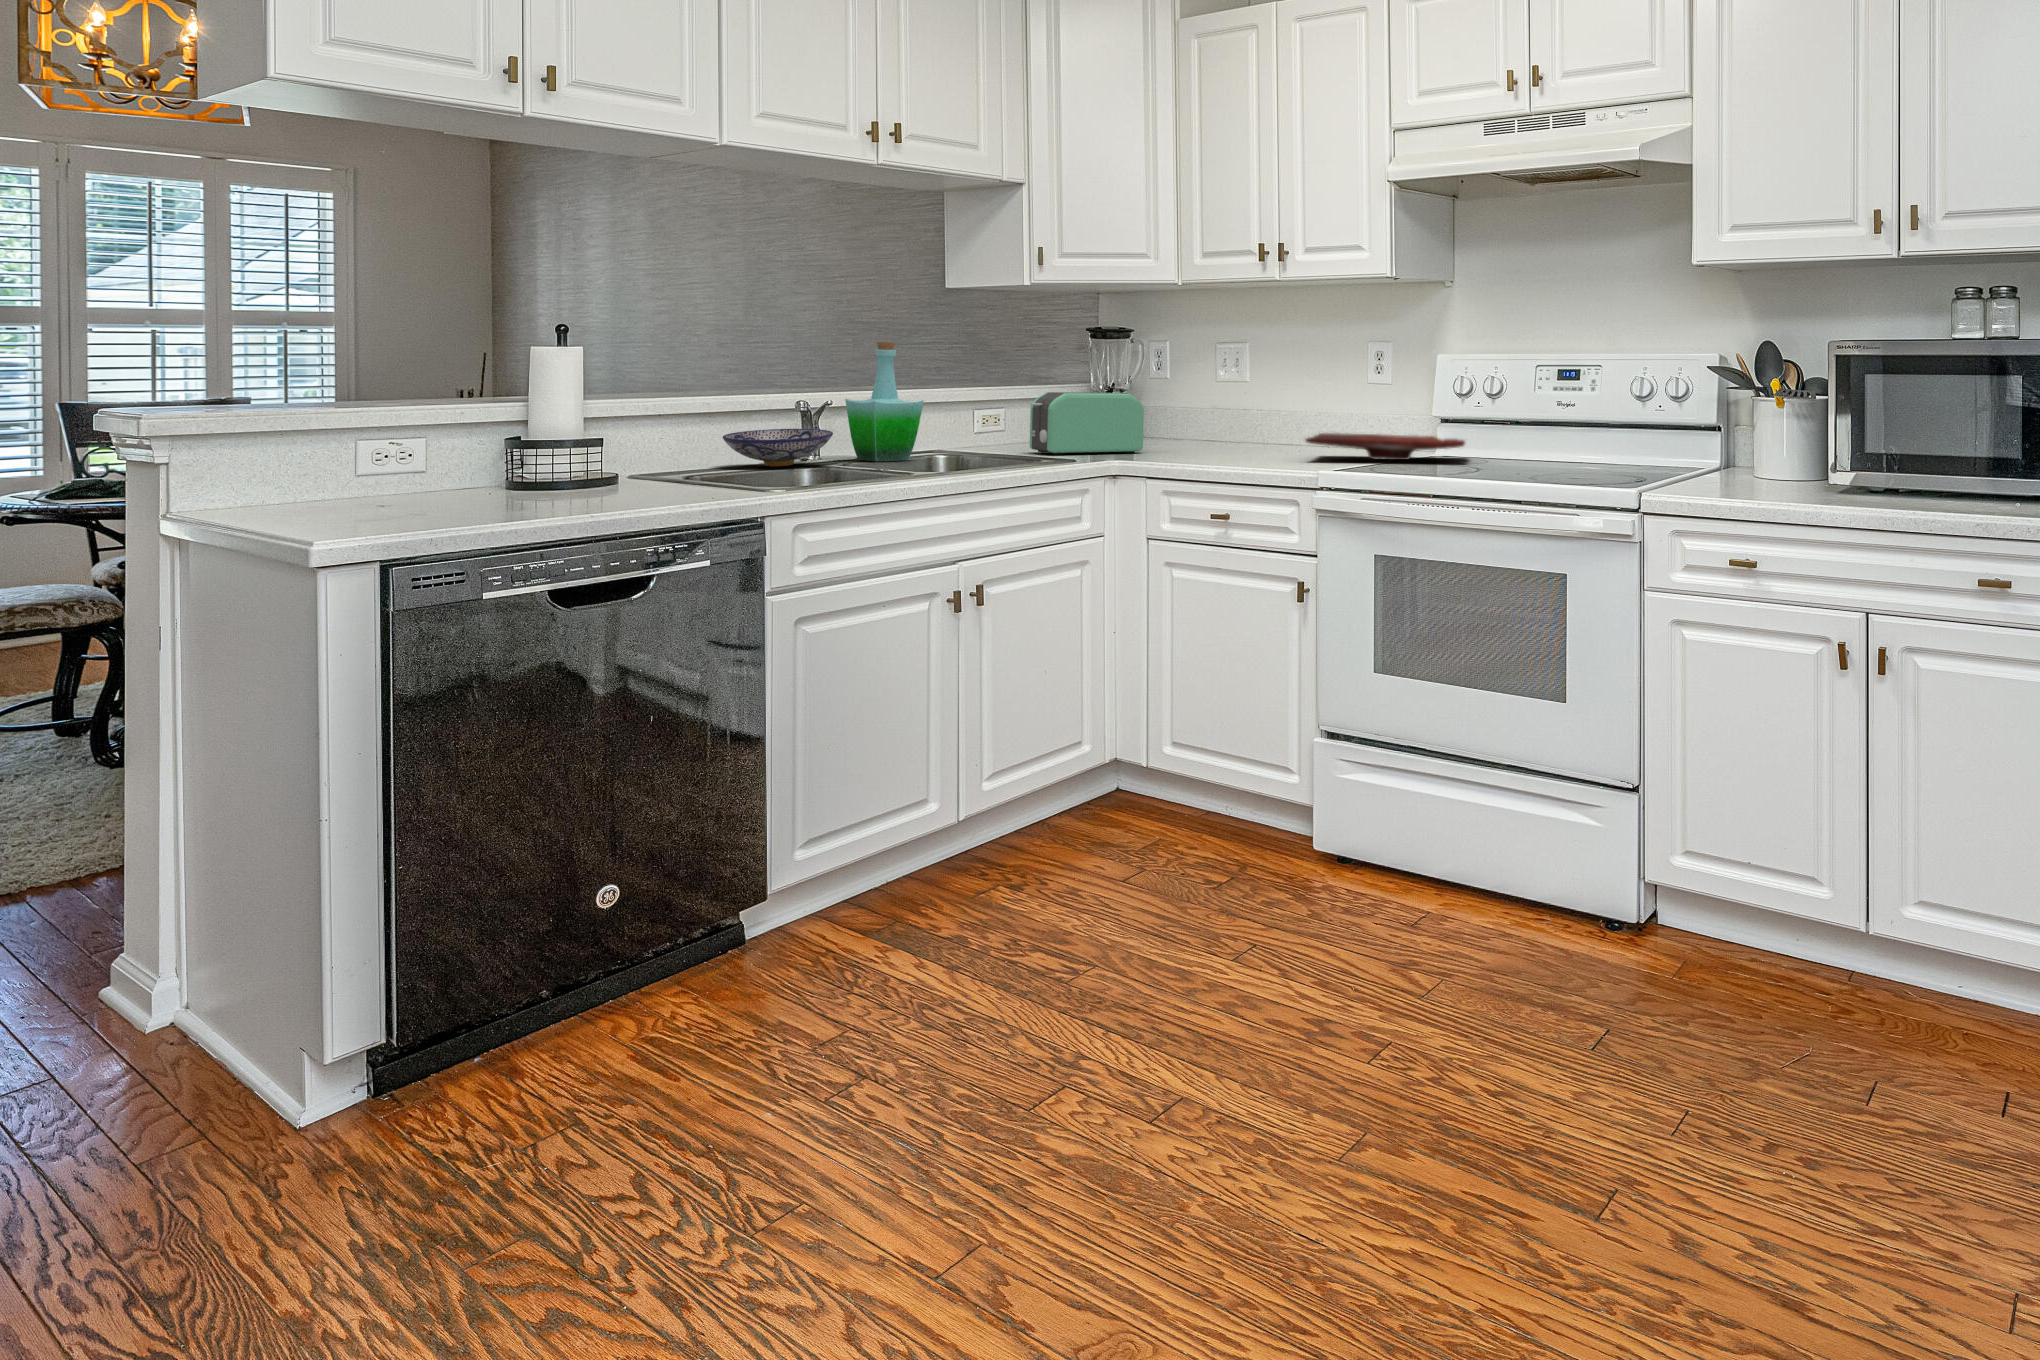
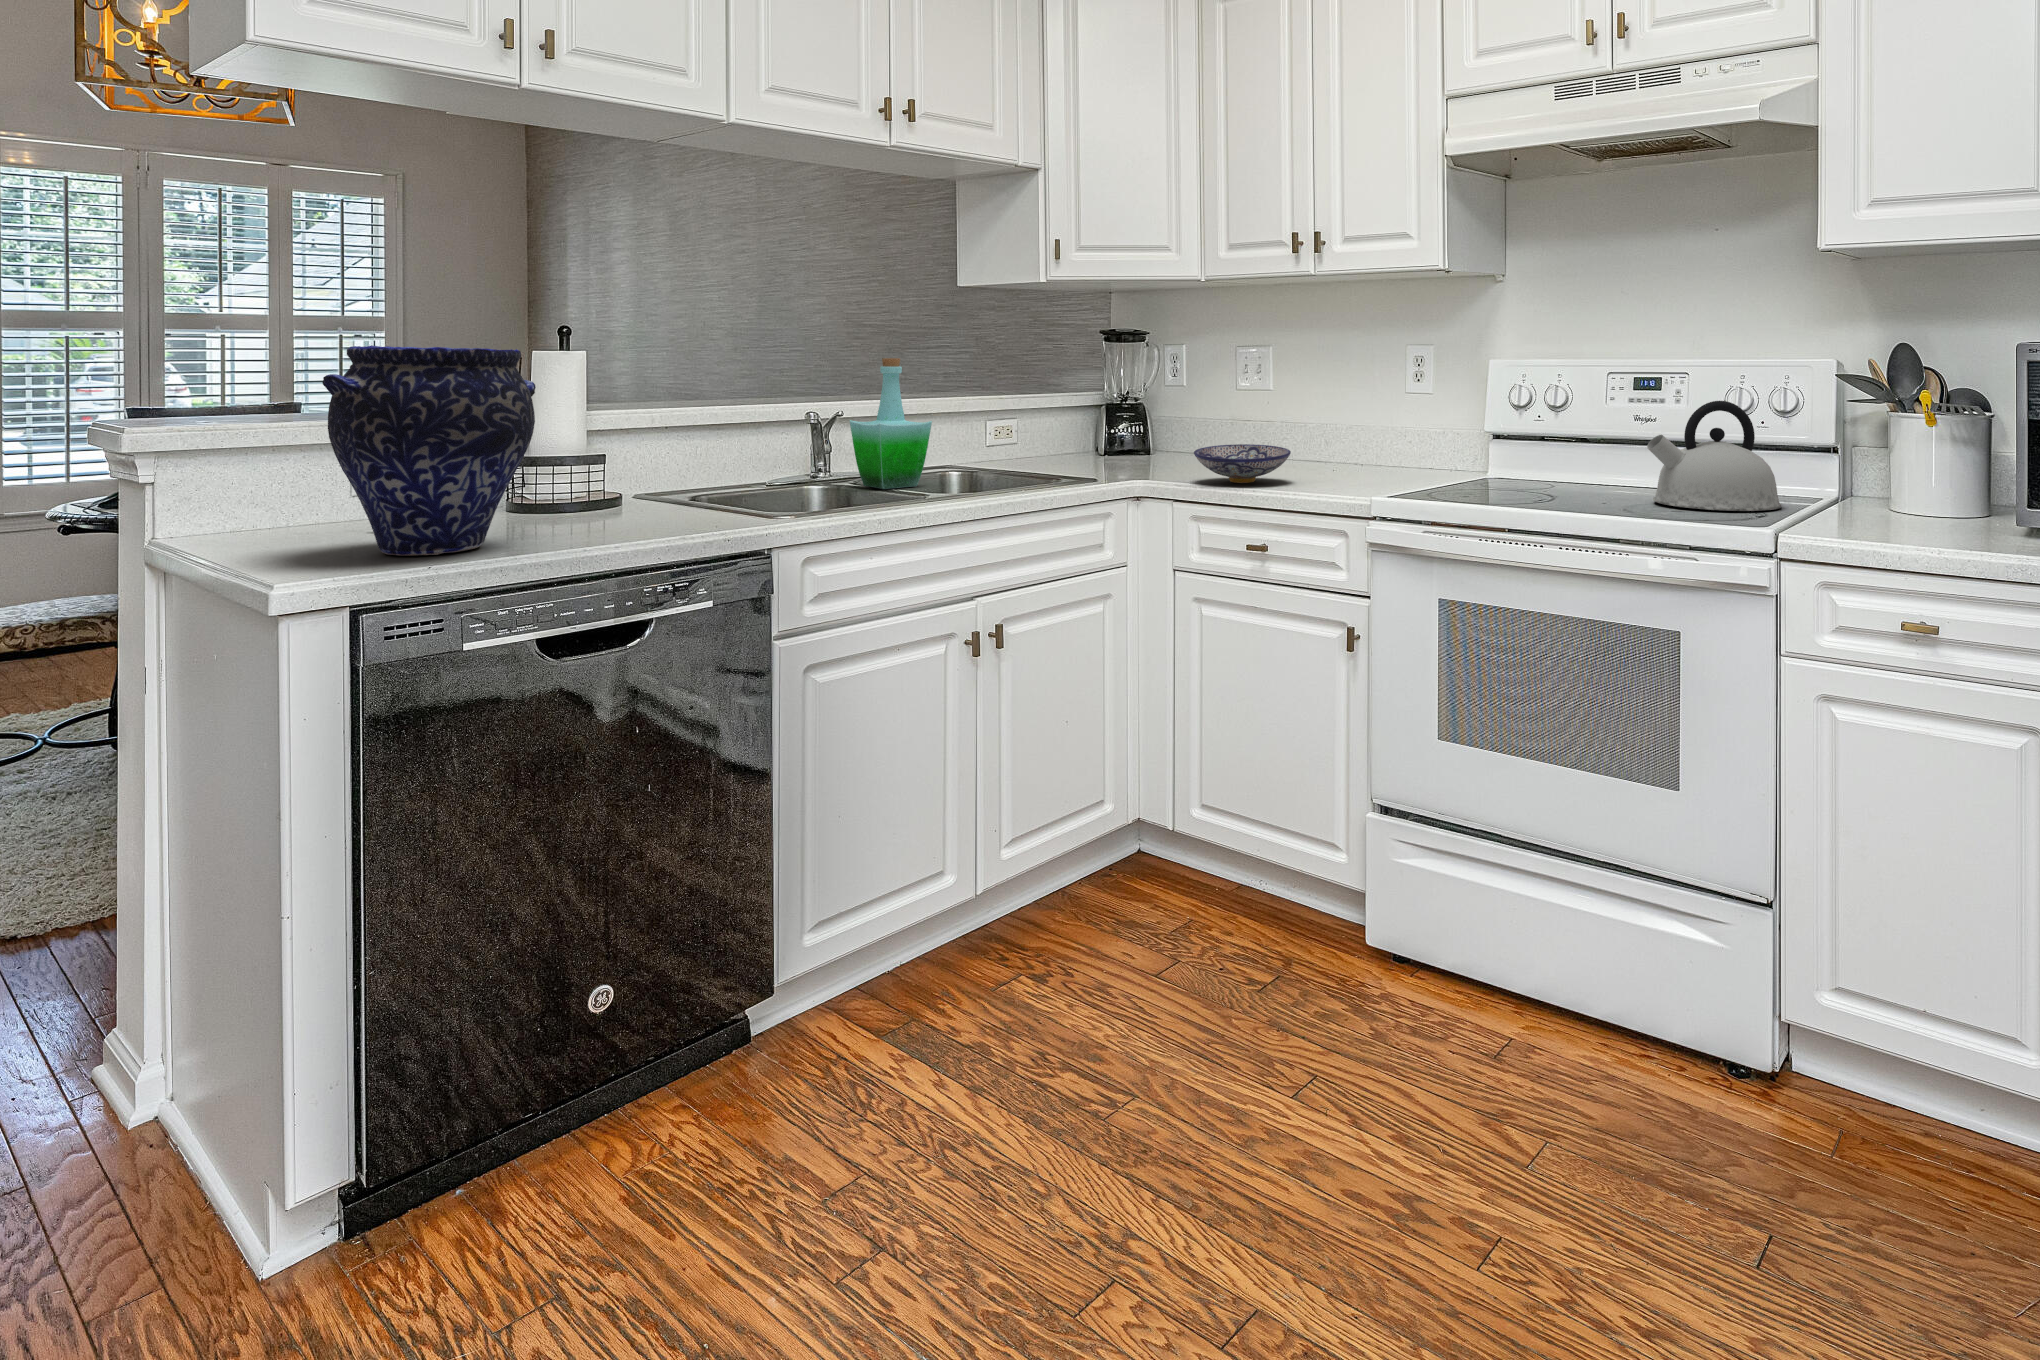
vase: none [368,307,560,494] -> present [322,345,536,556]
kettle: none [1552,383,1661,474] -> present [1647,401,1781,511]
toaster: present [1030,392,1144,455] -> none [1043,404,1165,475]
bowl: present [723,429,833,466] -> present [1194,444,1291,483]
cutting board: present [1306,433,1465,460] -> none [1349,450,1534,483]

